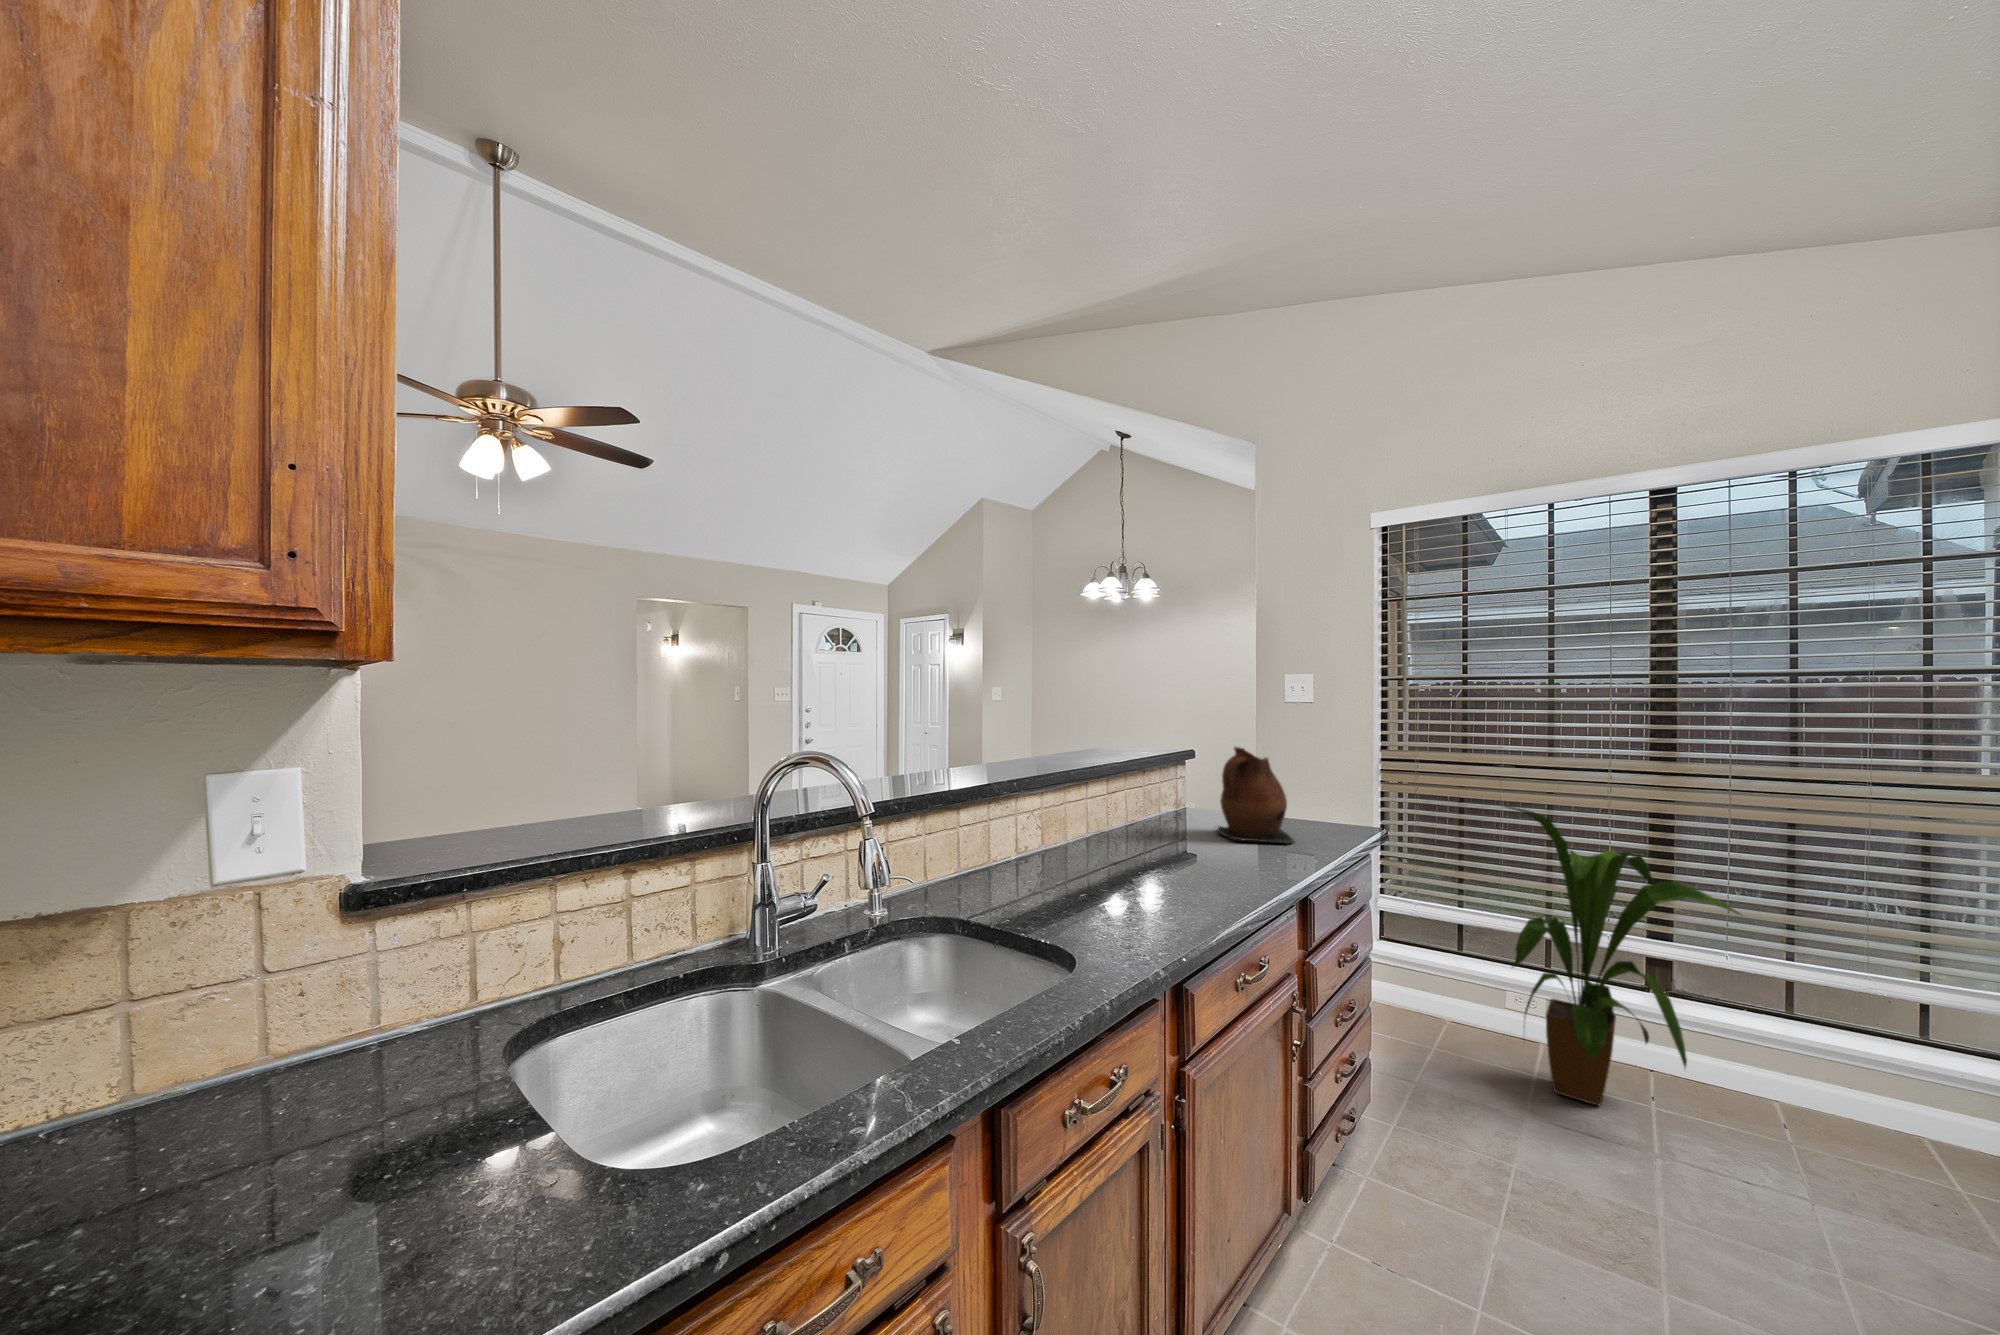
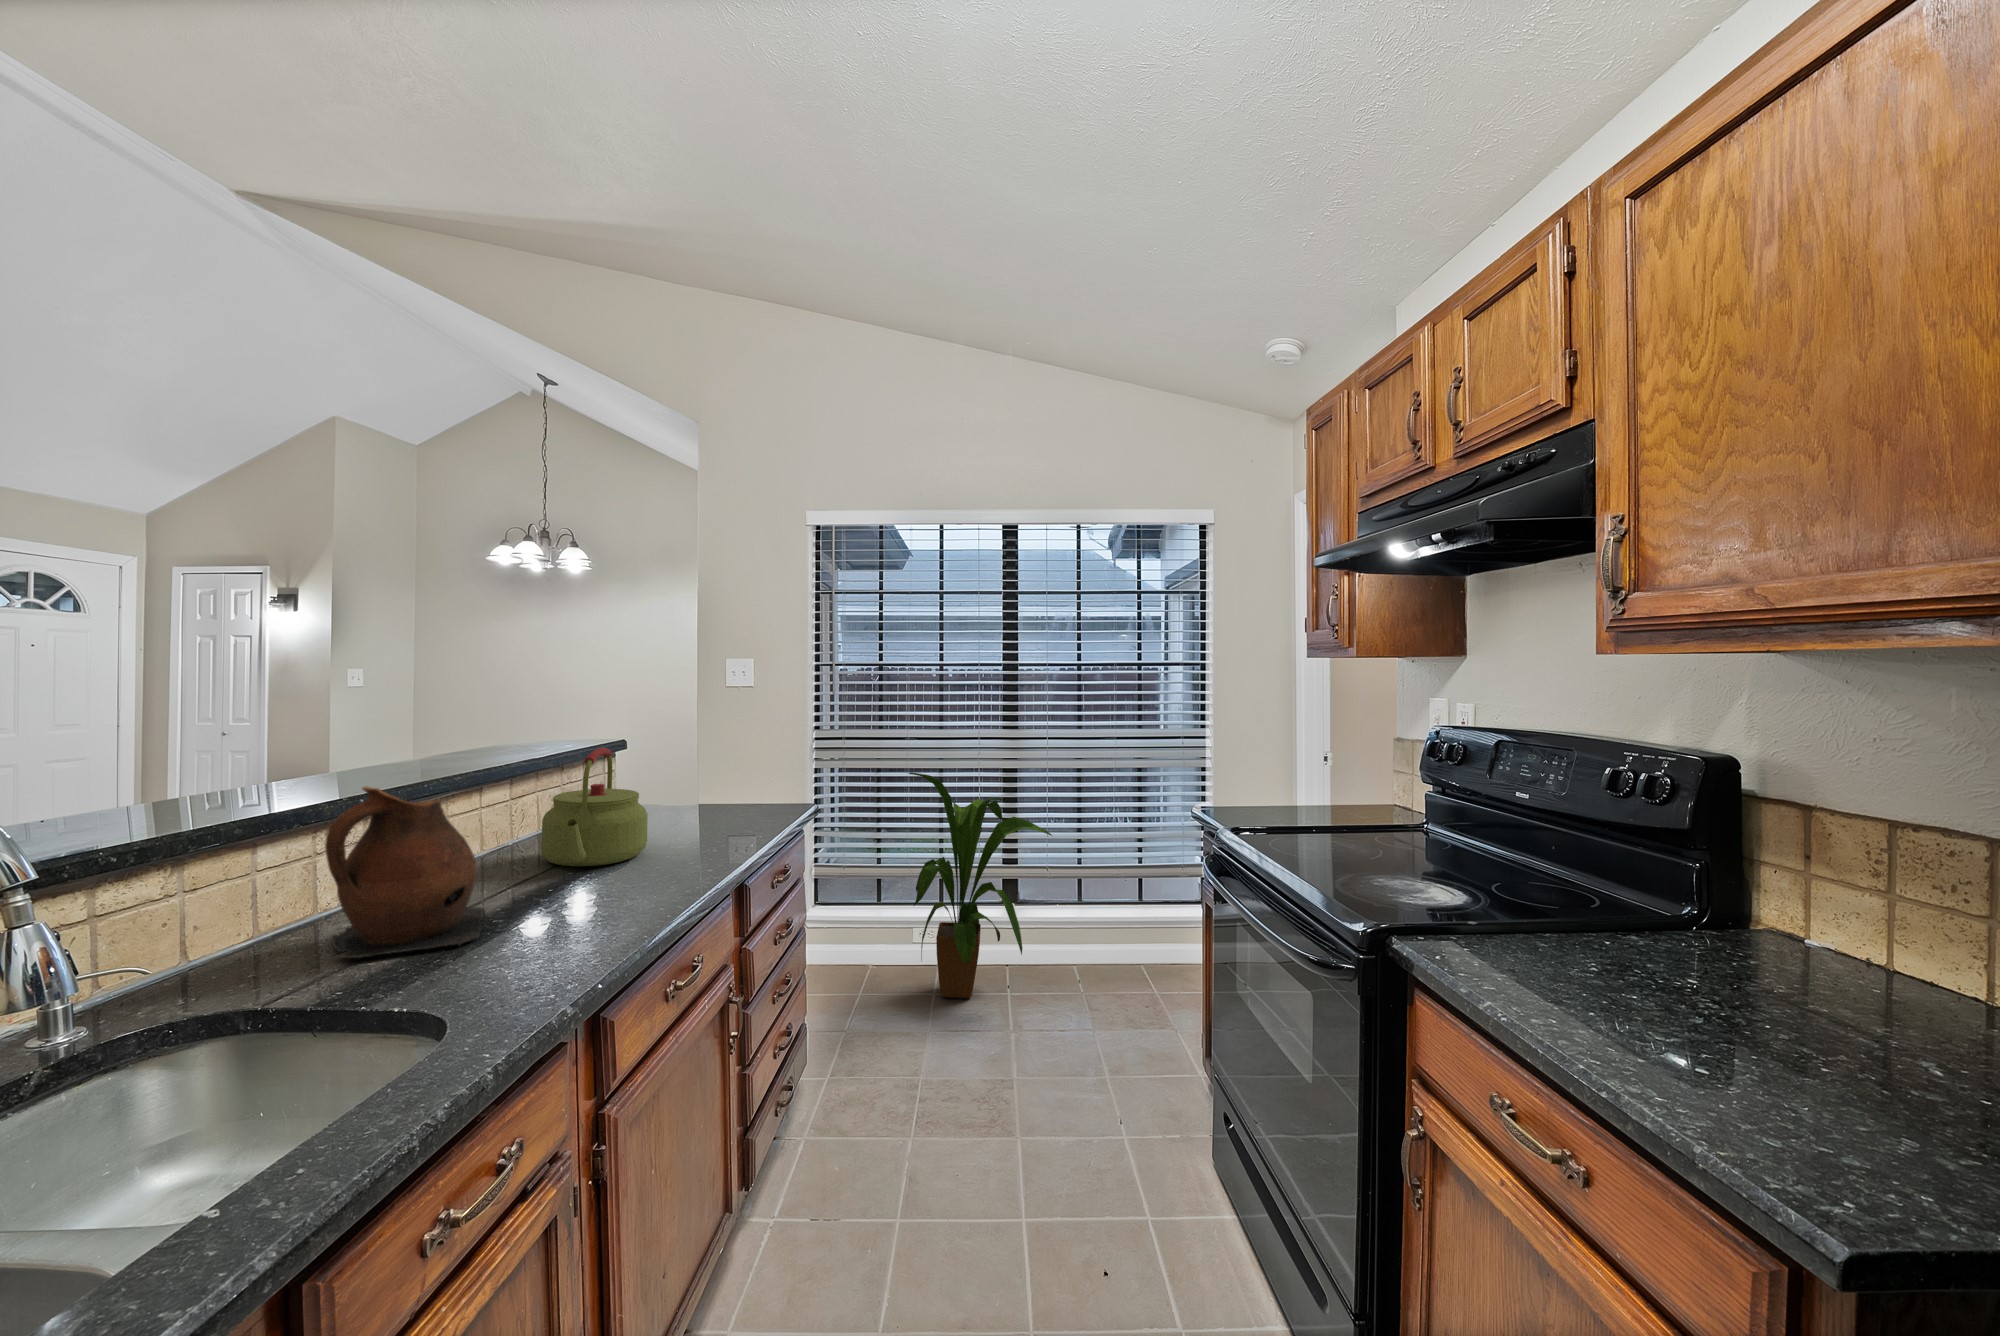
ceramic pitcher: present [1217,747,1294,844] -> present [325,787,484,958]
kettle: none [1127,752,1213,858] -> present [541,748,648,866]

